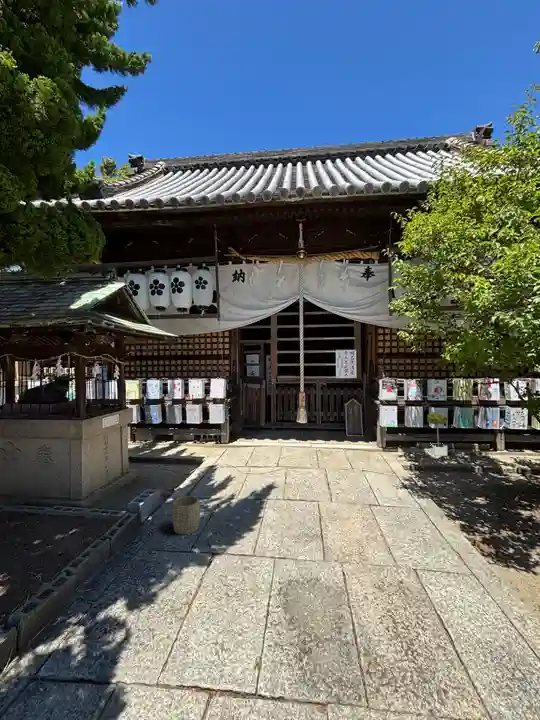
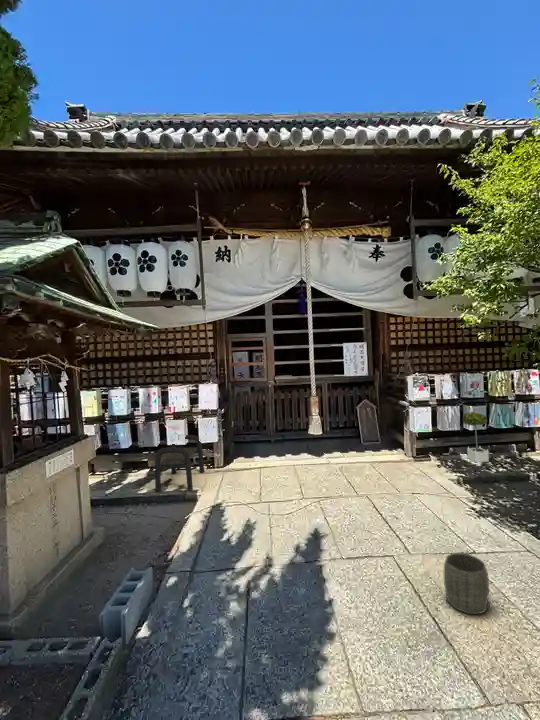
bench: none [172,417,214,458] -> present [155,435,204,491]
woven basket: present [172,496,200,534] -> present [444,553,489,614]

